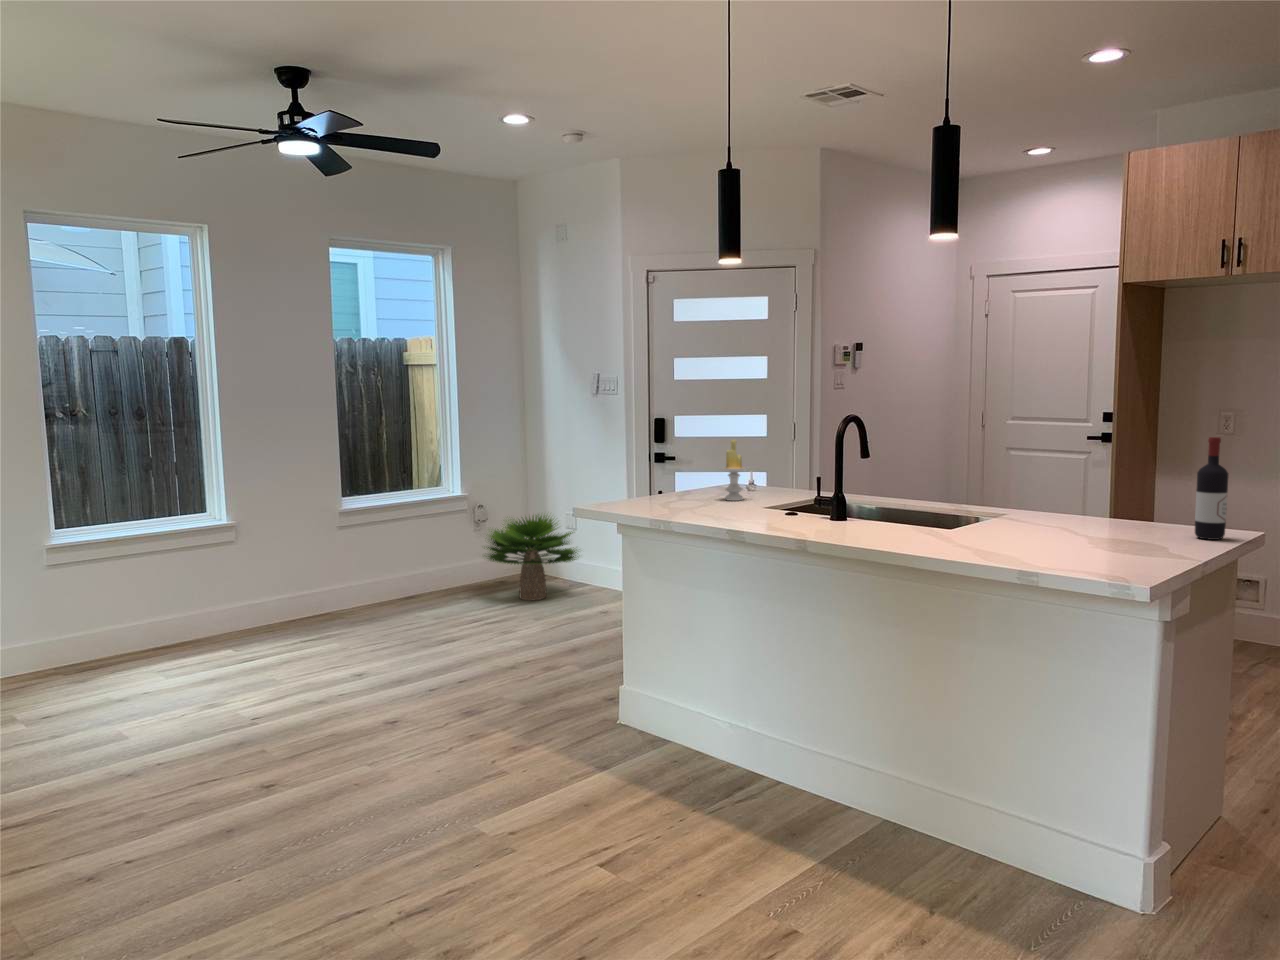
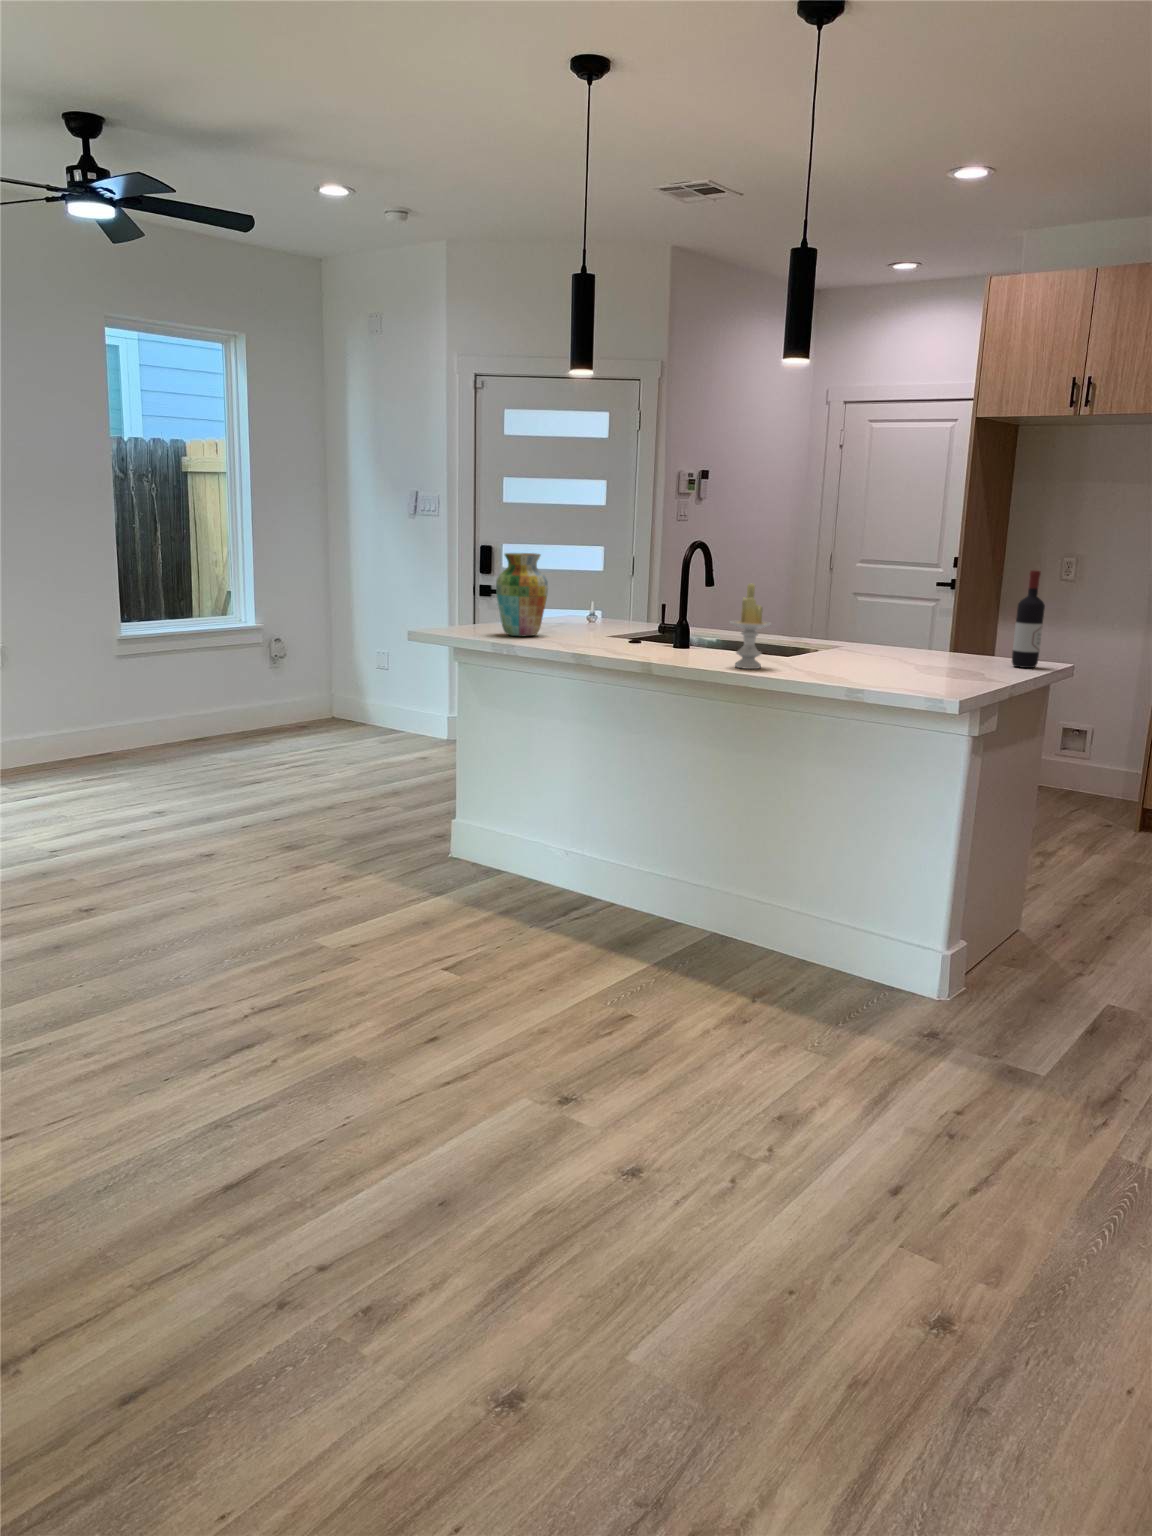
vase: none [656,432,706,512] -> present [496,553,548,636]
candle: present [719,440,749,501] -> present [730,584,772,669]
potted plant: present [486,515,578,600] -> none [283,645,402,743]

